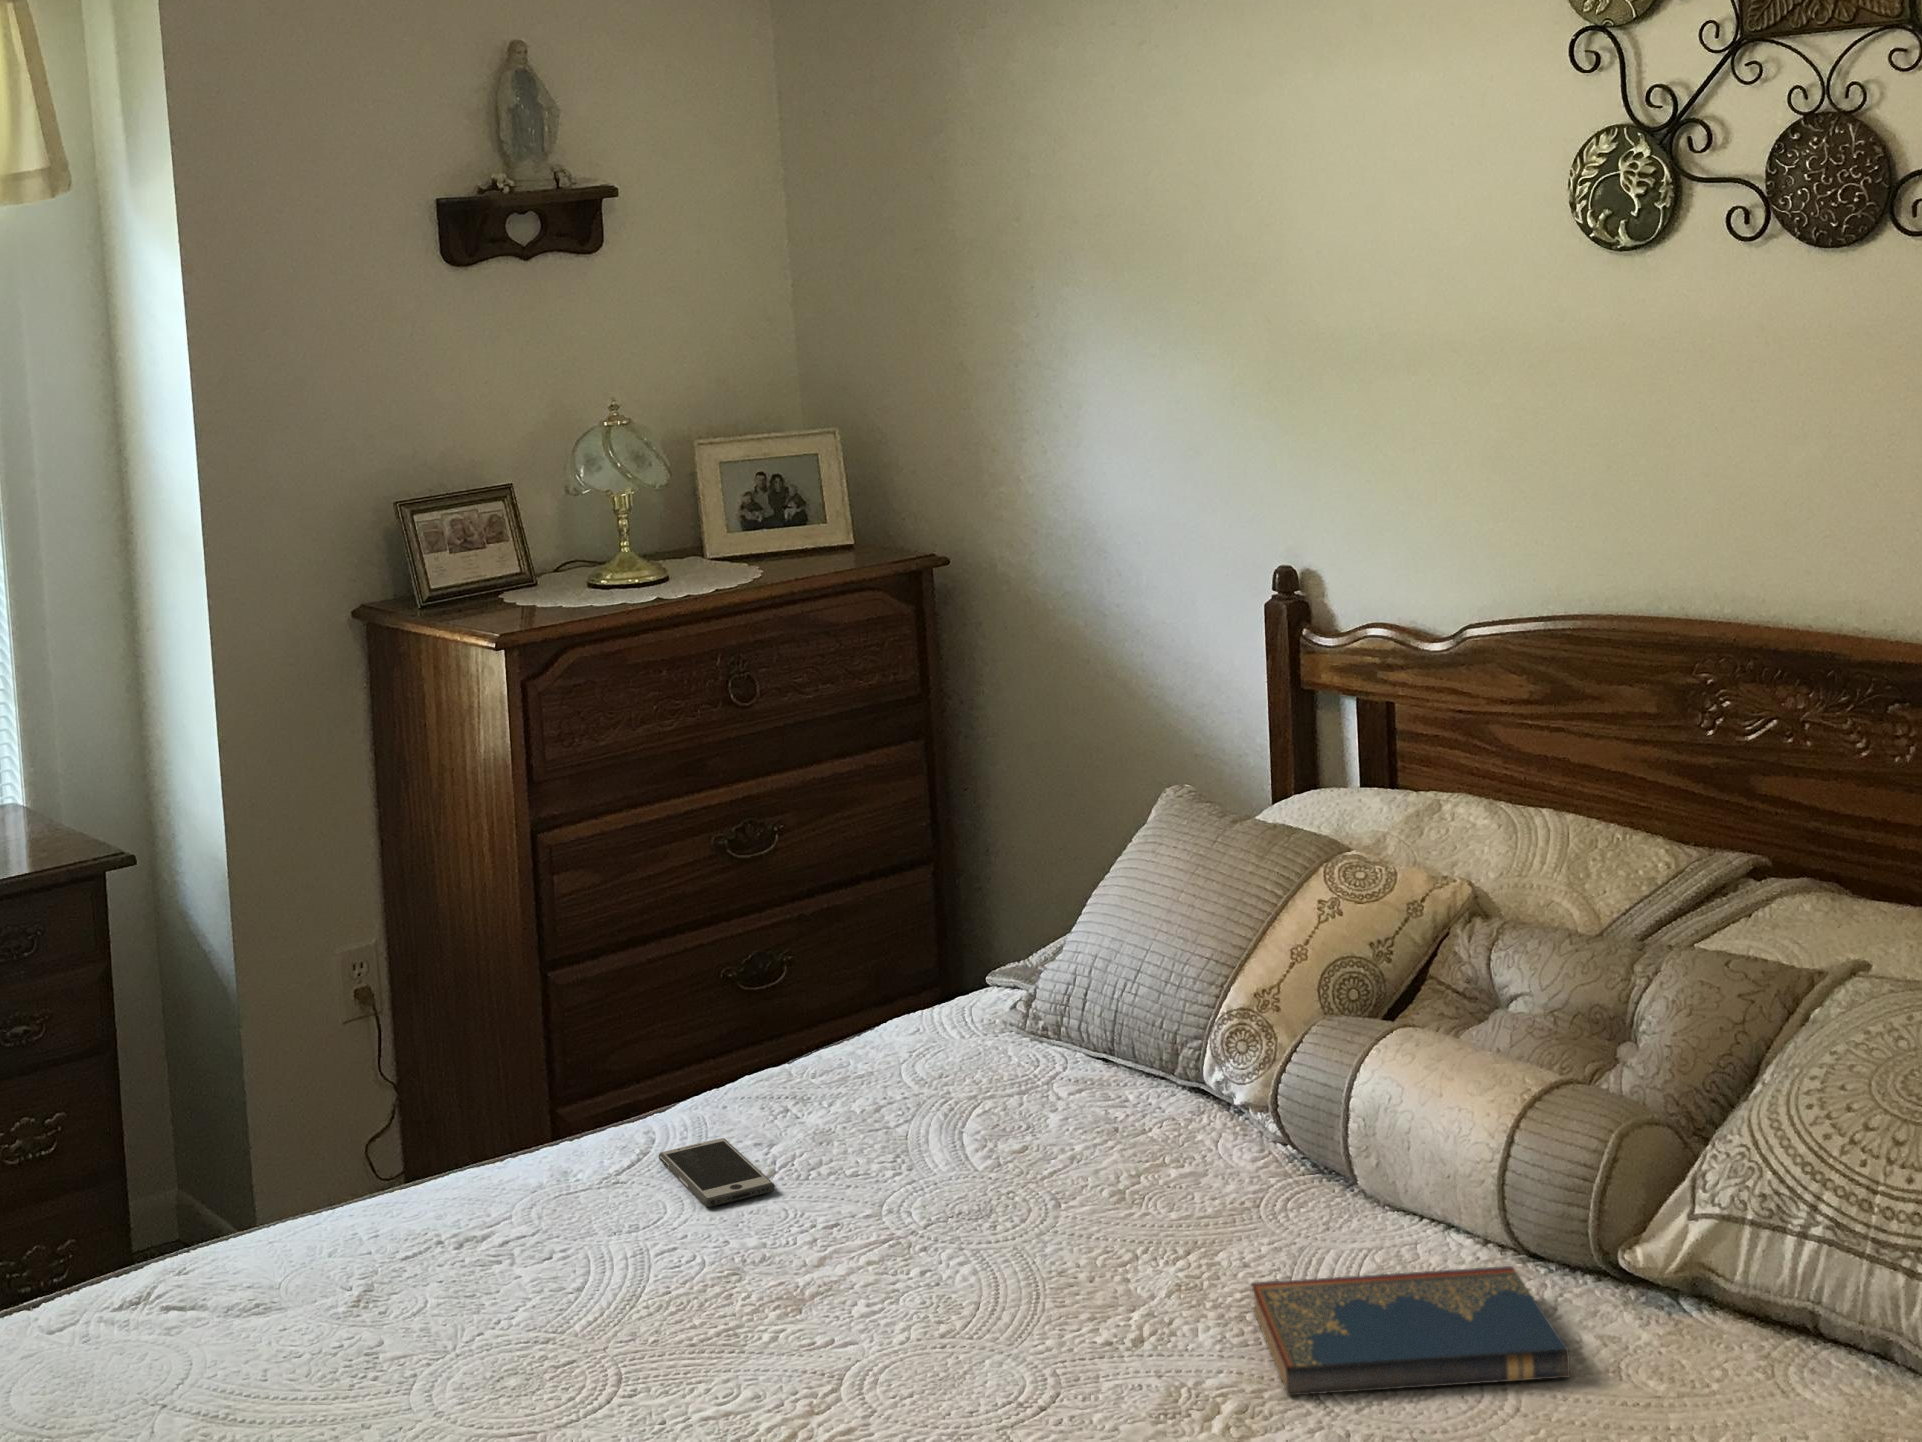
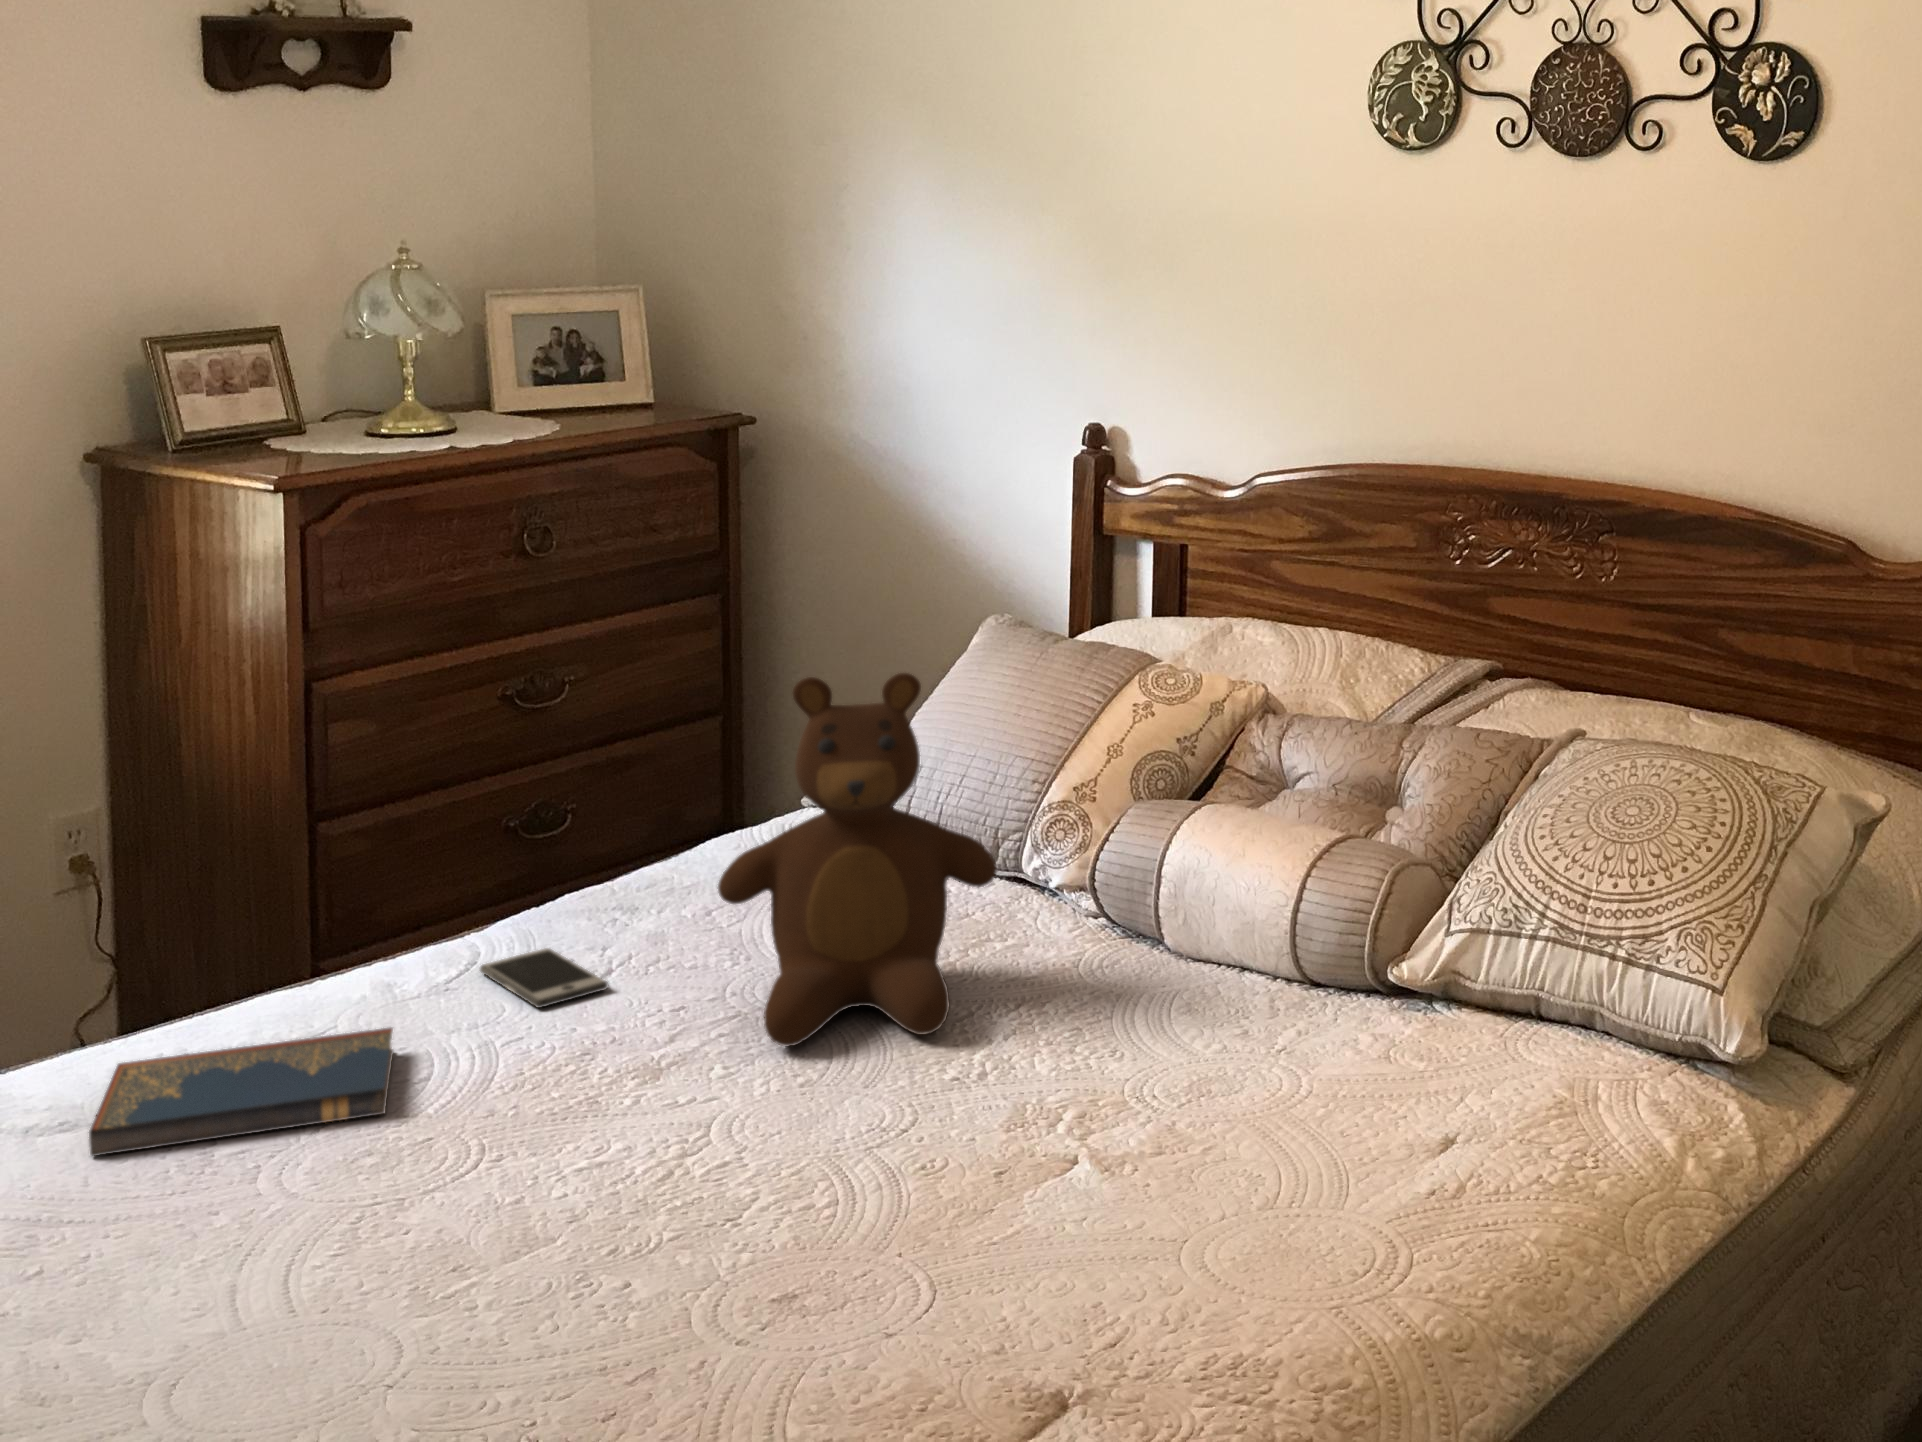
teddy bear: none [872,875,1161,1280] -> present [718,673,997,1046]
hardcover book: present [1251,1266,1570,1396] -> present [89,1028,393,1156]

